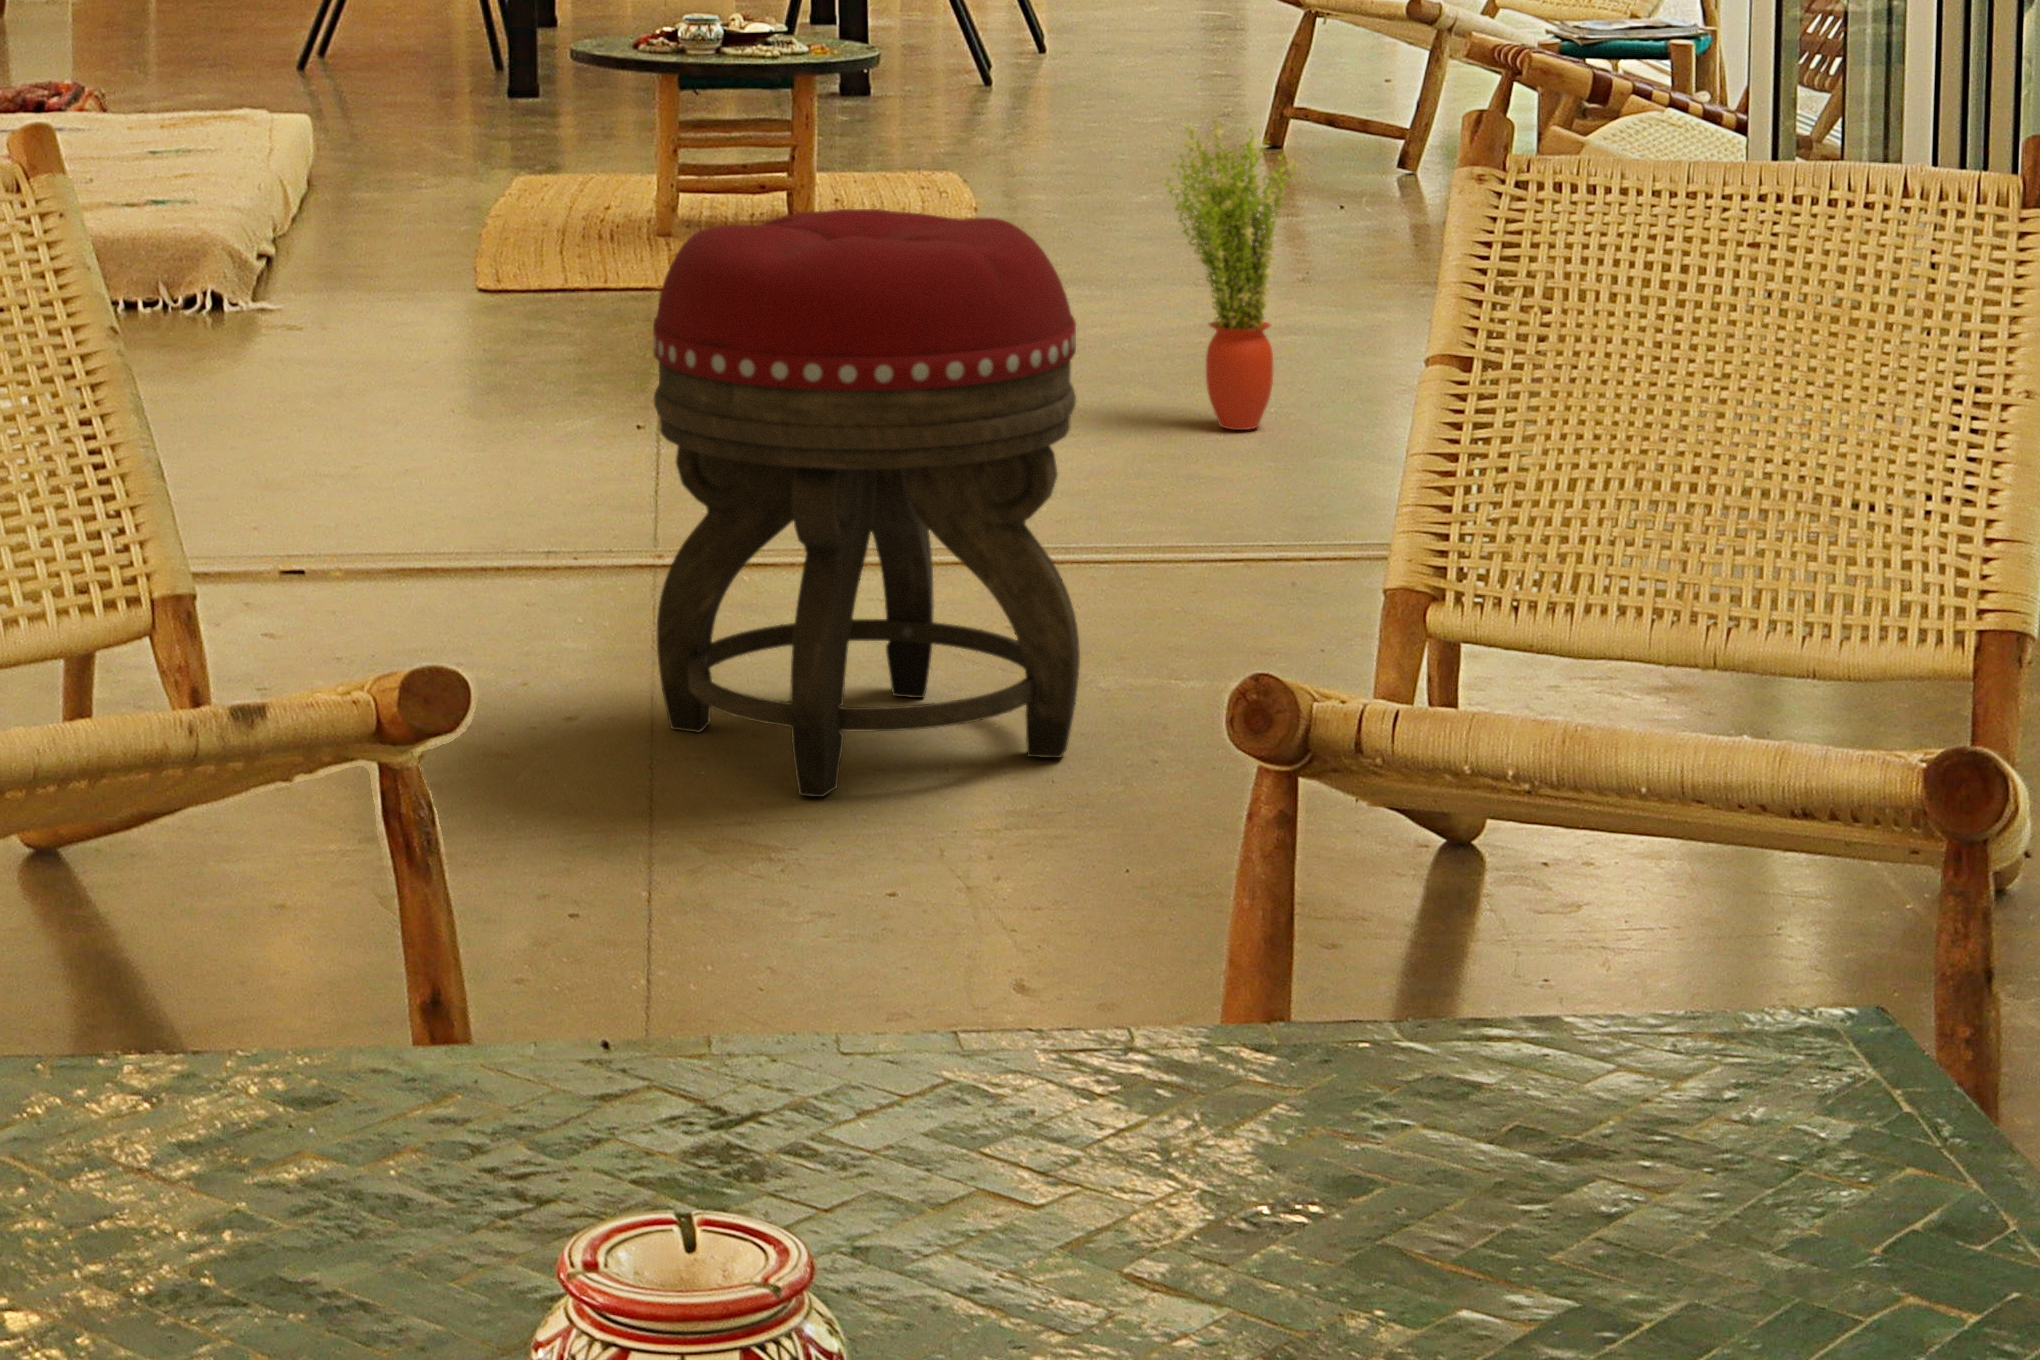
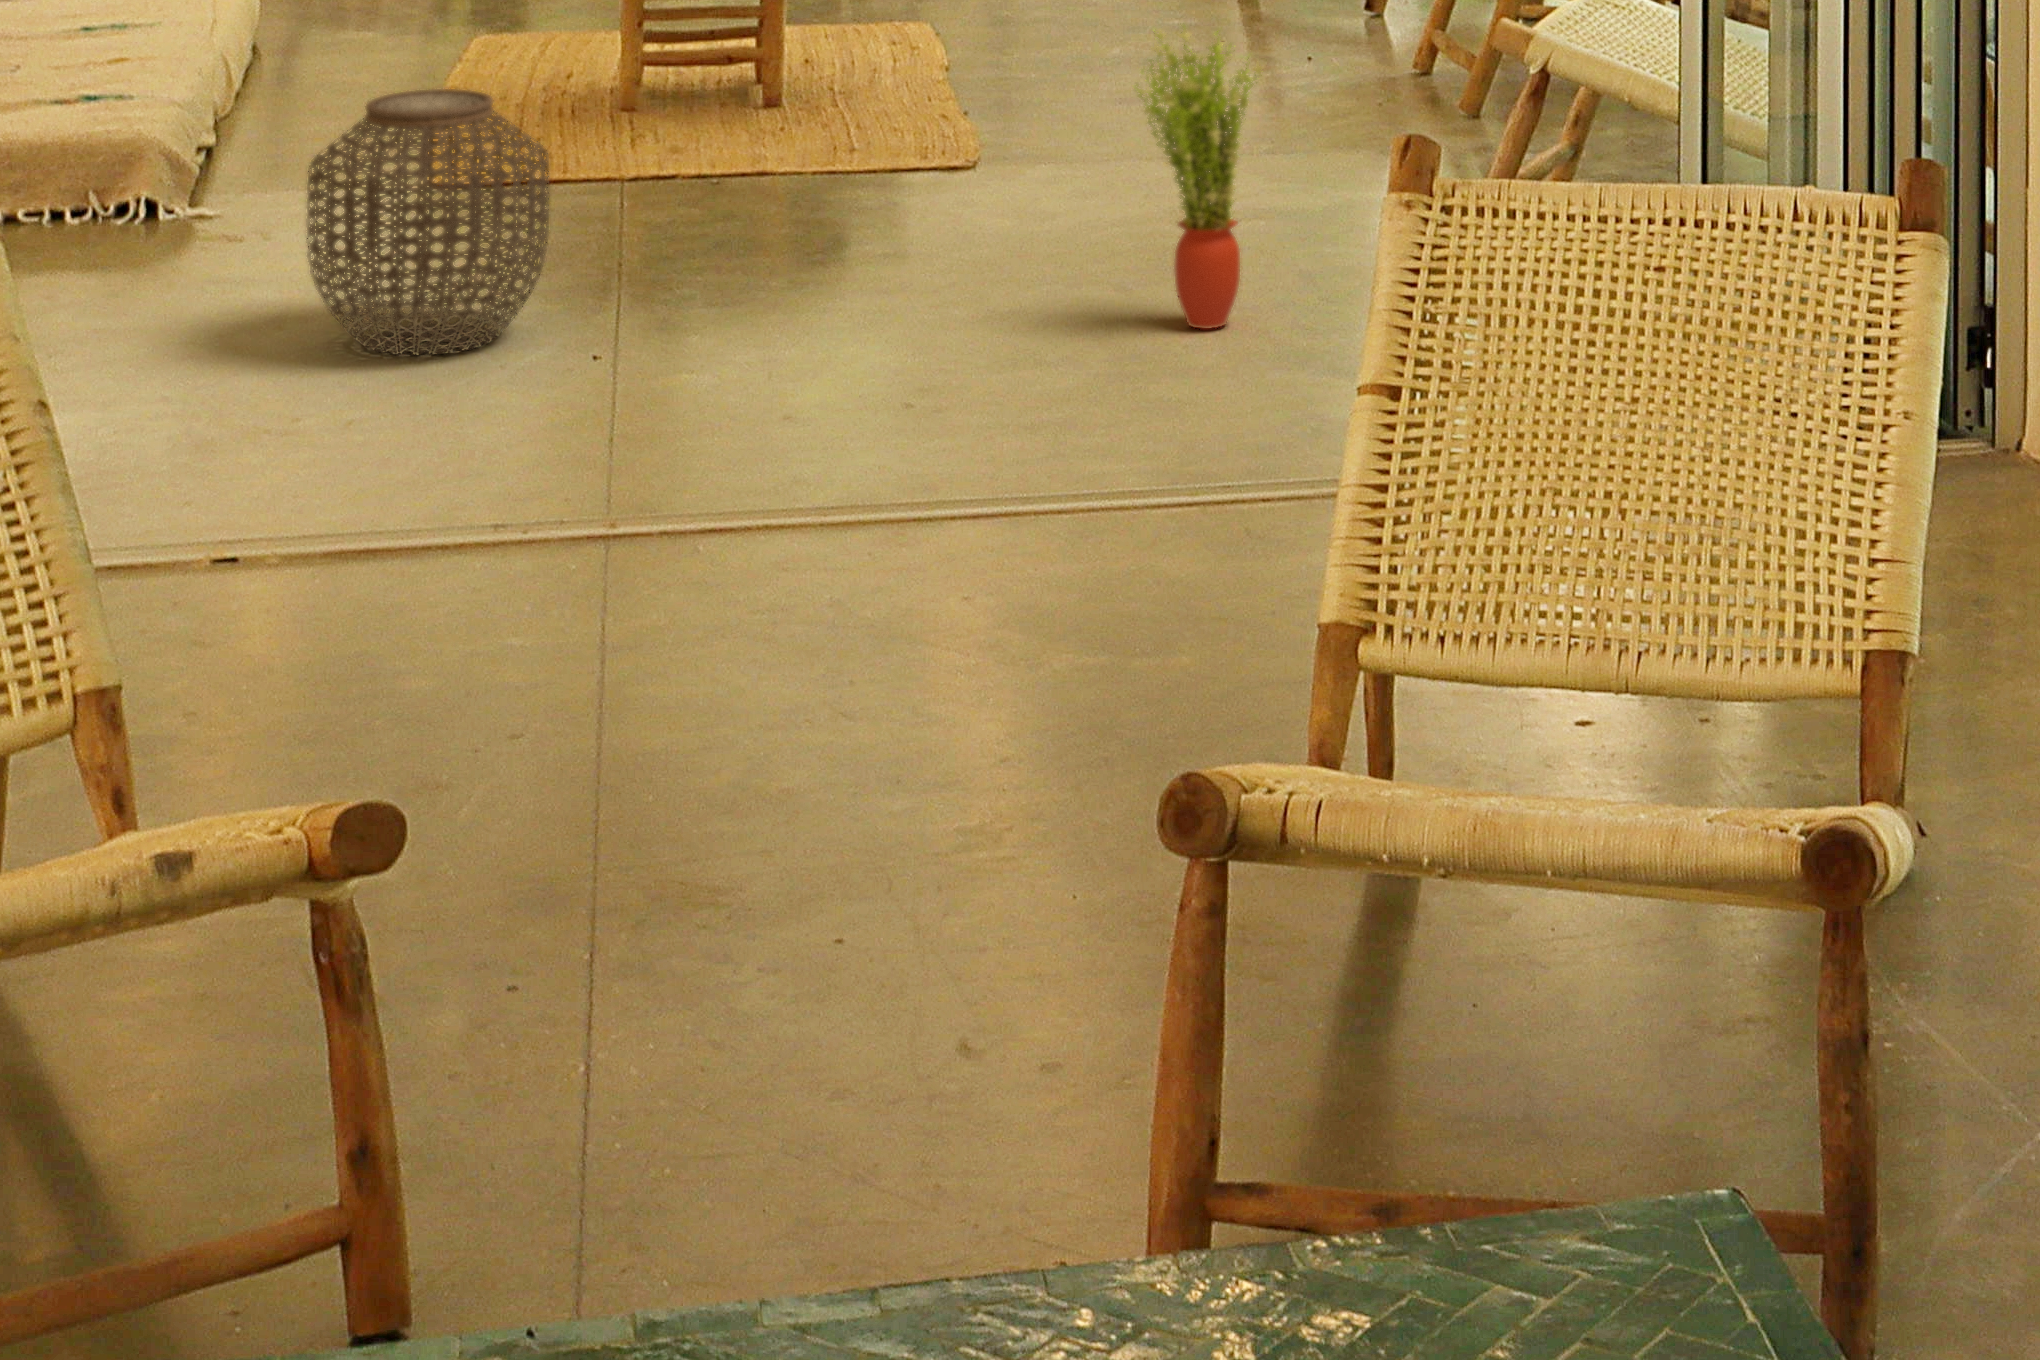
woven basket: none [356,173,585,425] -> present [307,89,549,355]
footstool: present [653,209,1080,797] -> none [613,192,1041,812]

